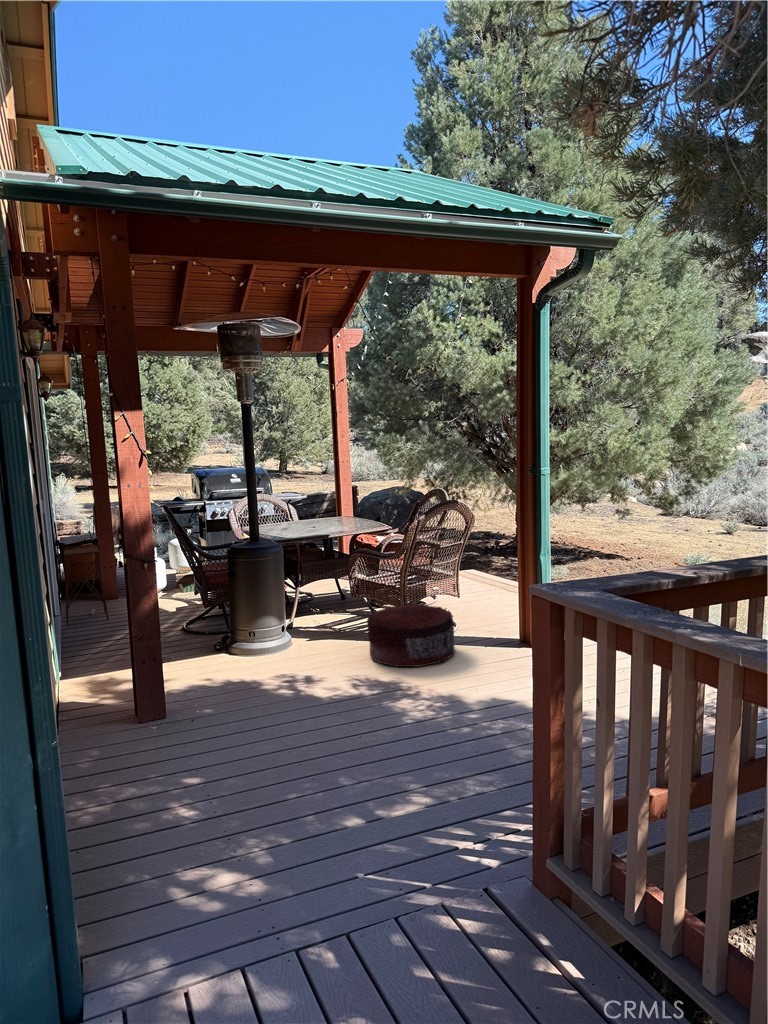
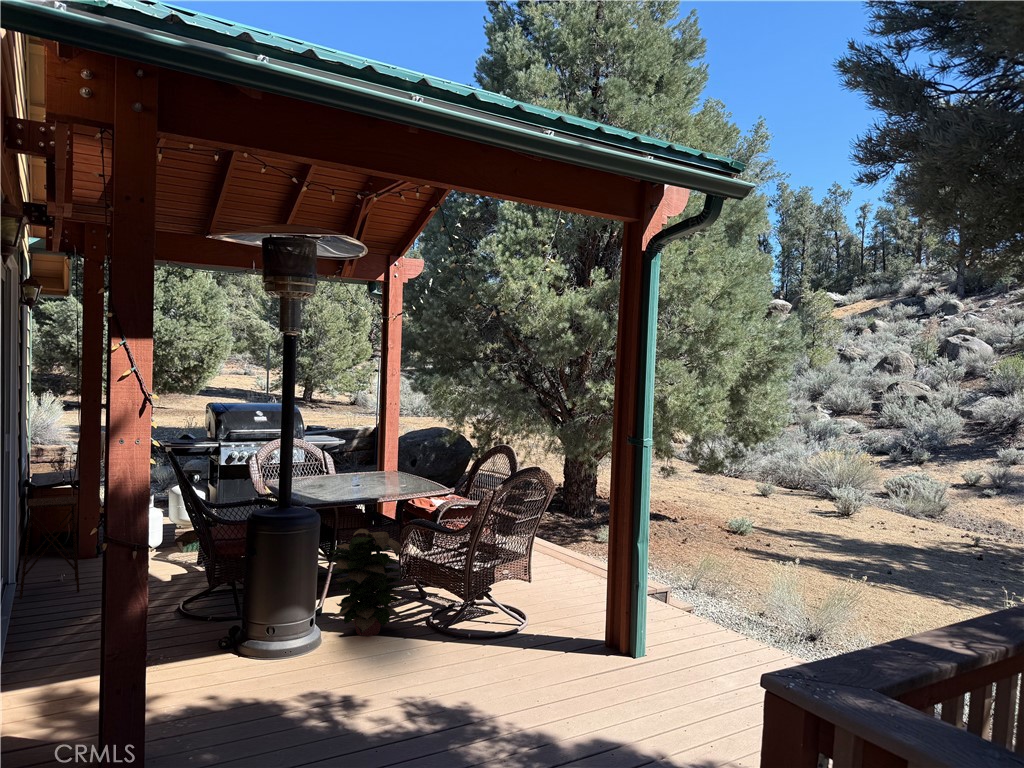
decorative plant: none [291,557,356,641] -> present [329,529,404,636]
pouf: present [367,604,455,667] -> none [423,594,532,683]

